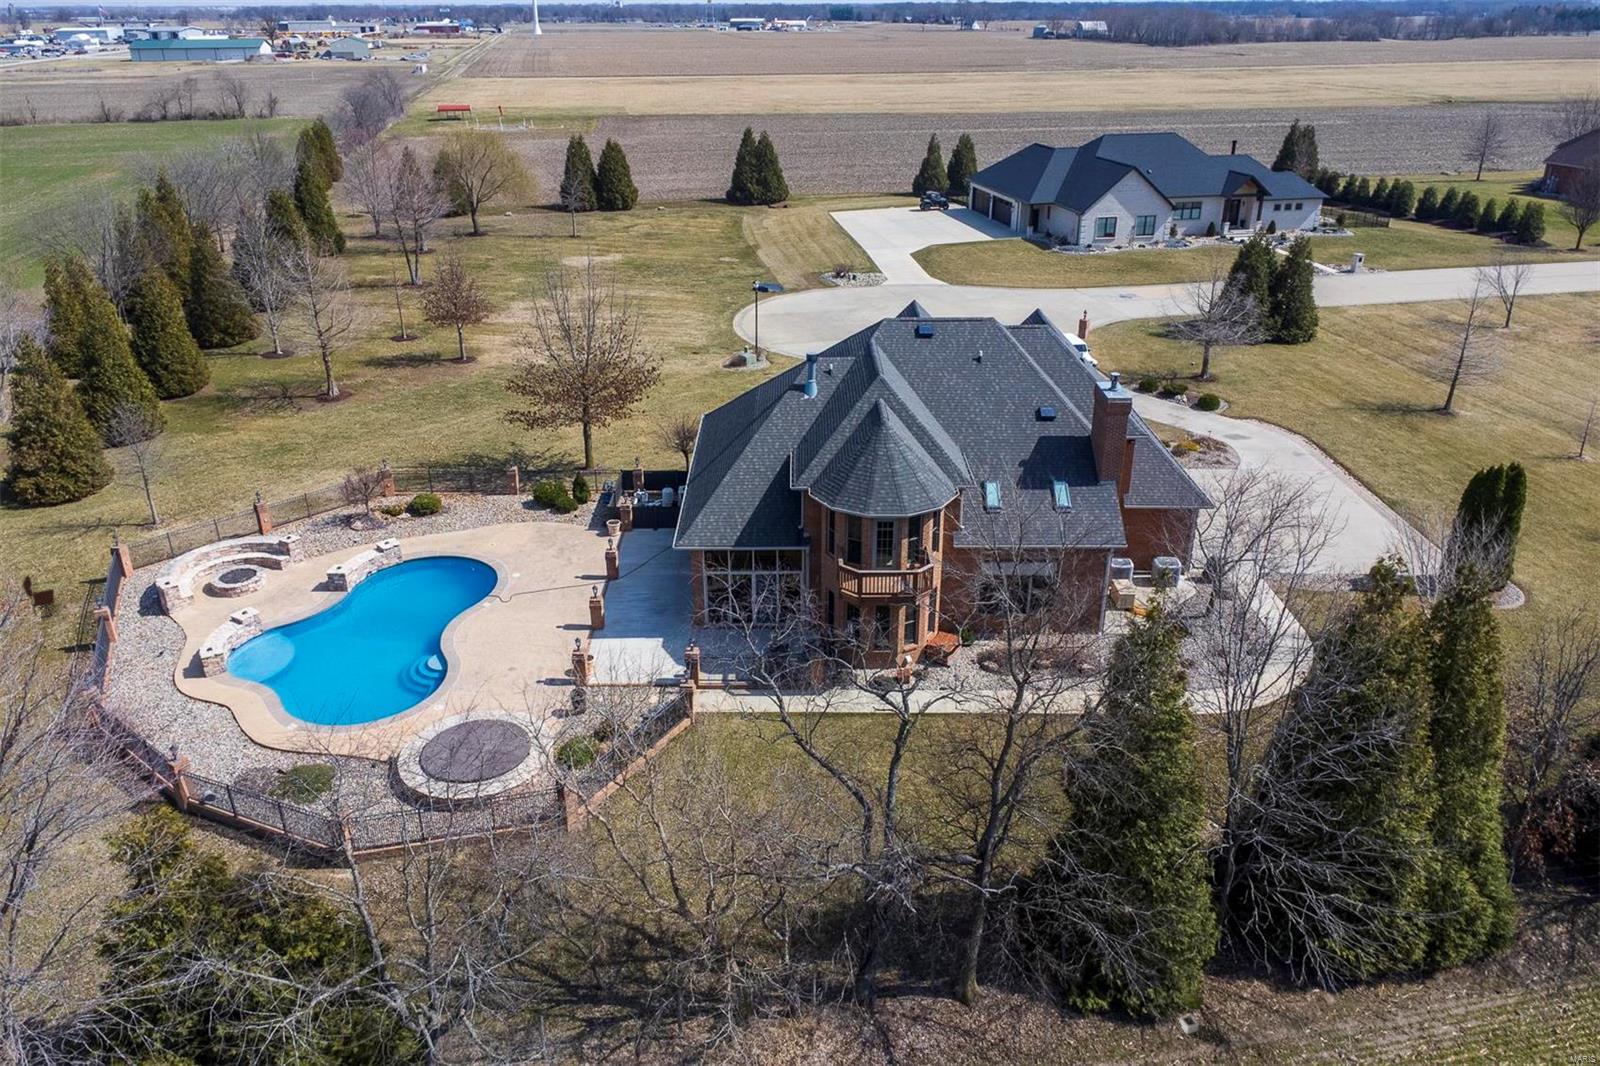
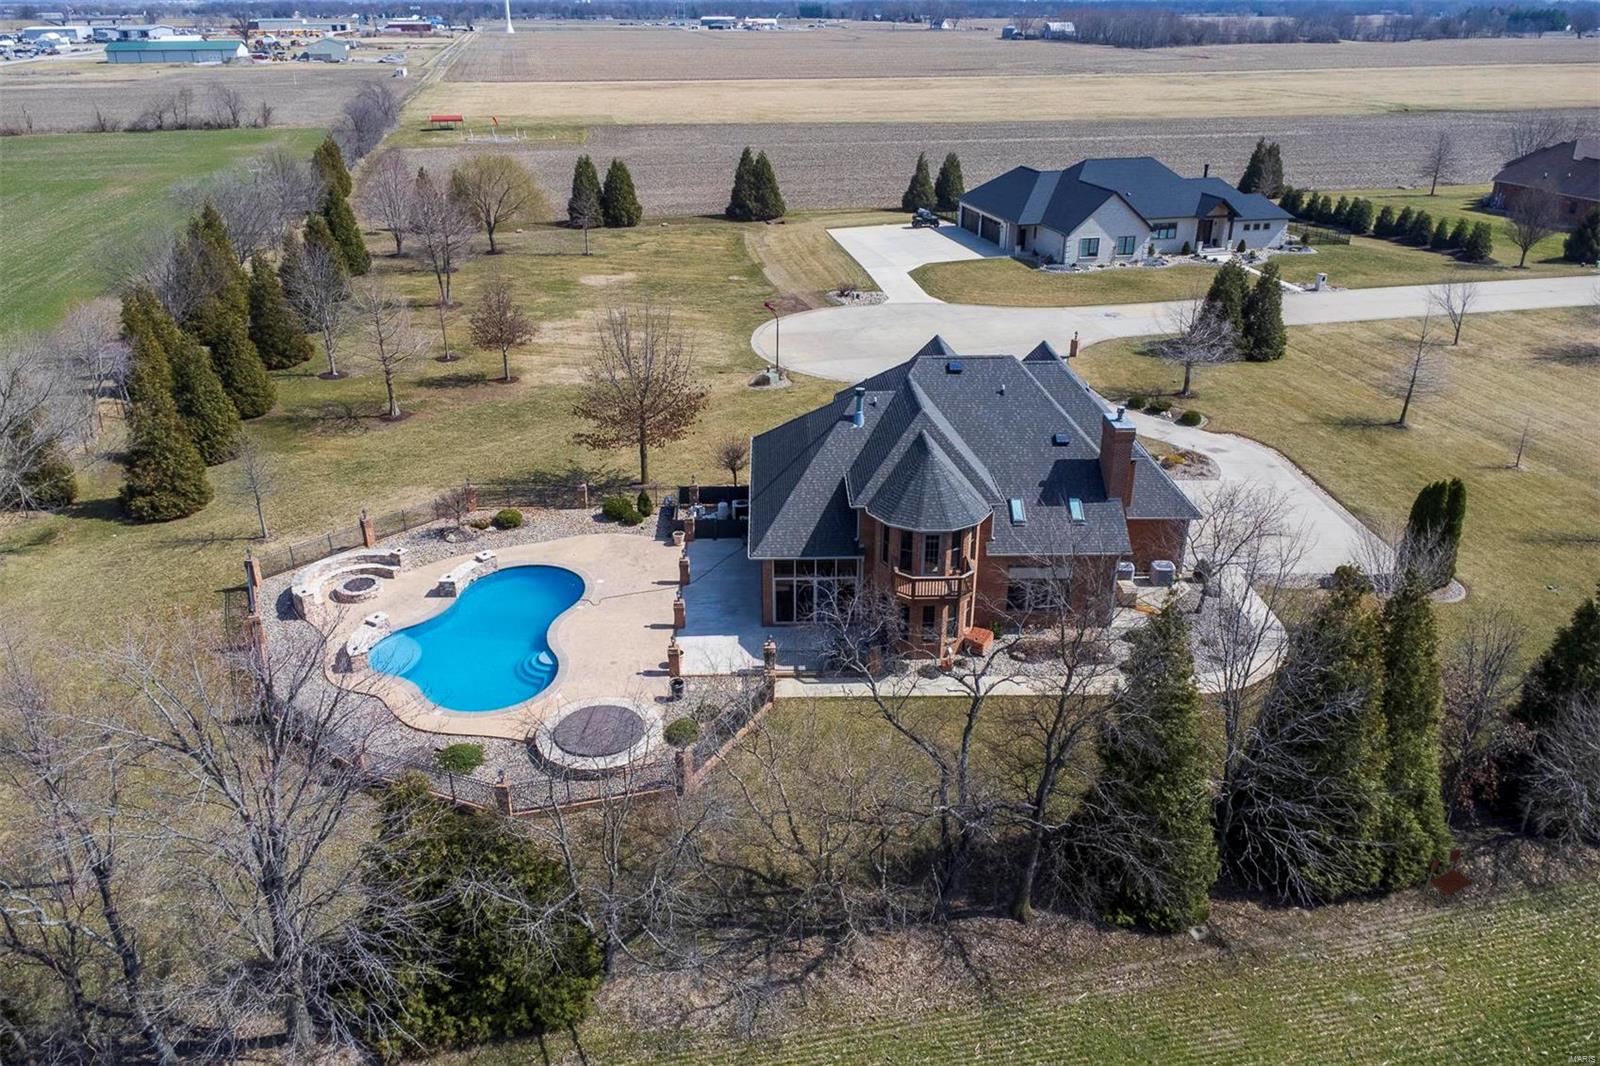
bench: present [23,576,54,618] -> present [1424,849,1473,905]

